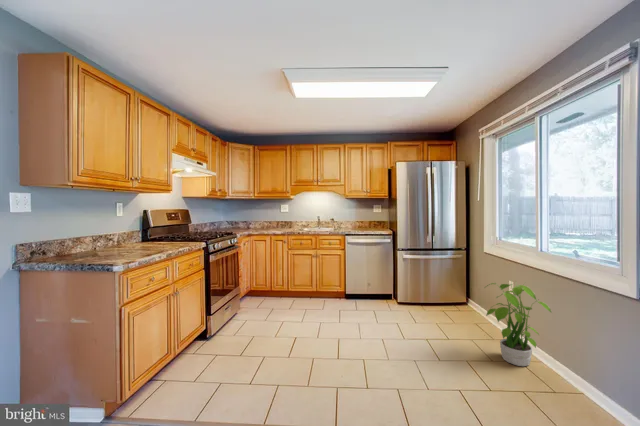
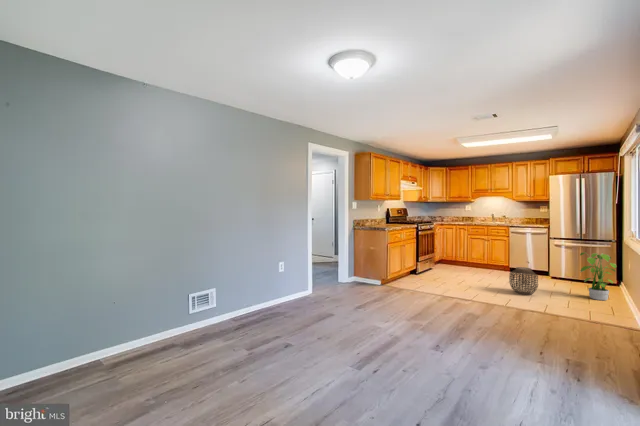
woven basket: none [398,326,451,391] -> present [509,267,538,295]

